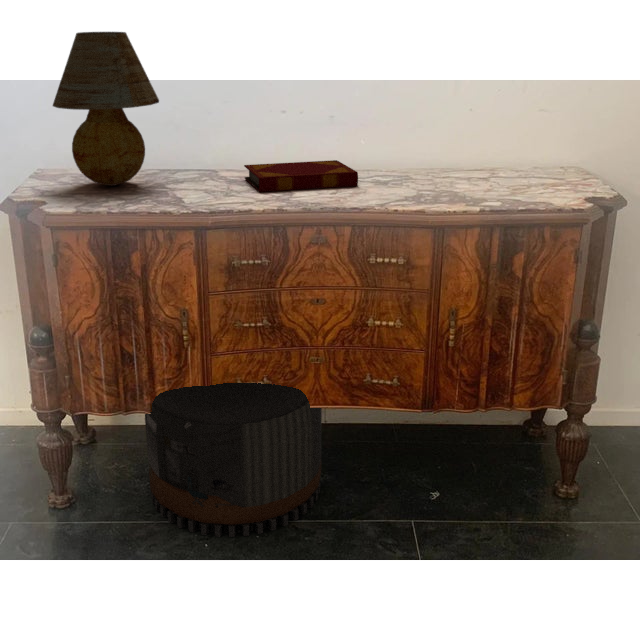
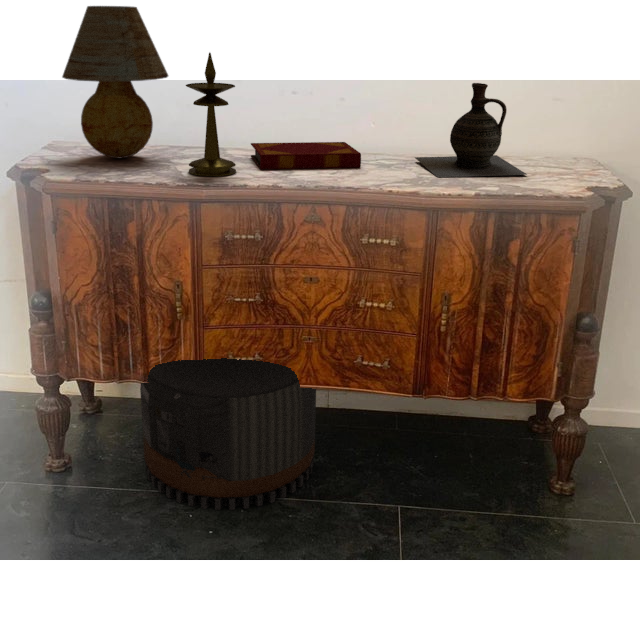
candlestick: none [184,77,236,202] -> present [186,53,236,176]
ceramic jug: none [407,99,523,194] -> present [415,83,527,177]

